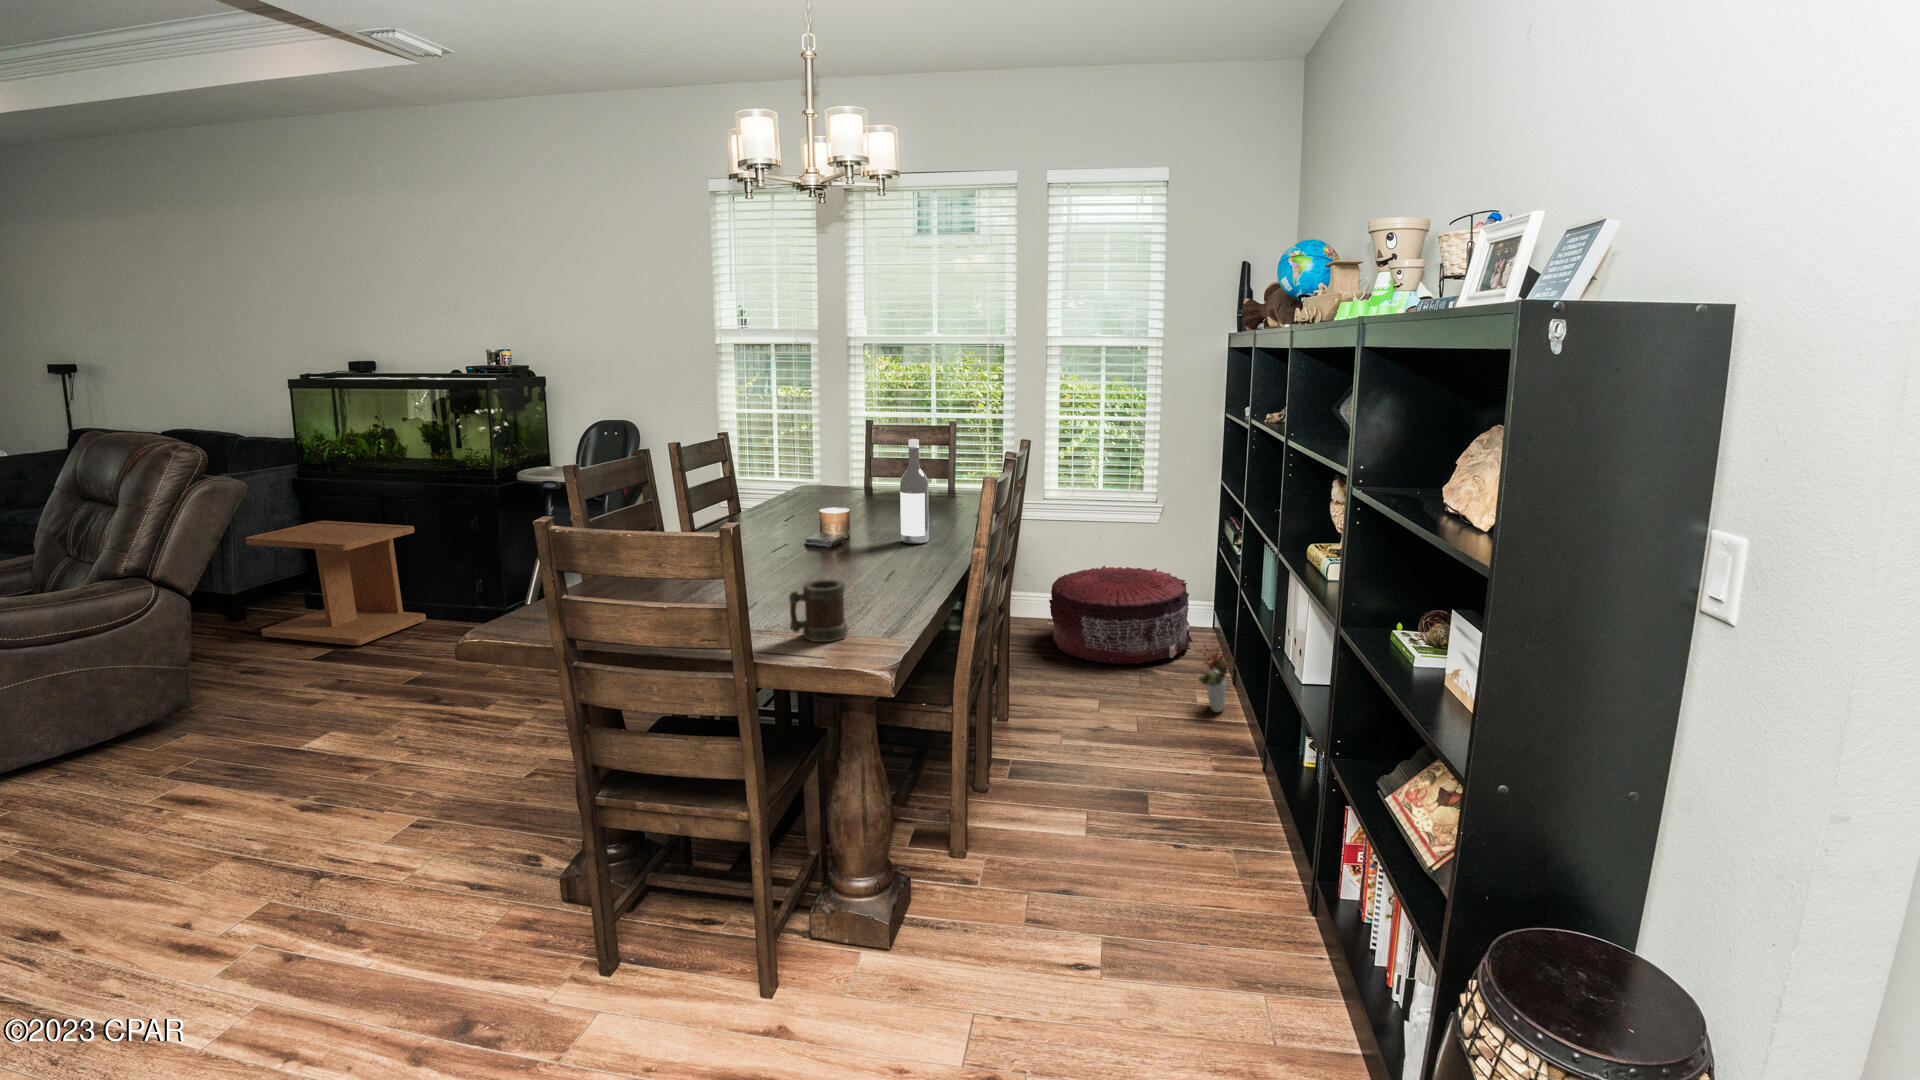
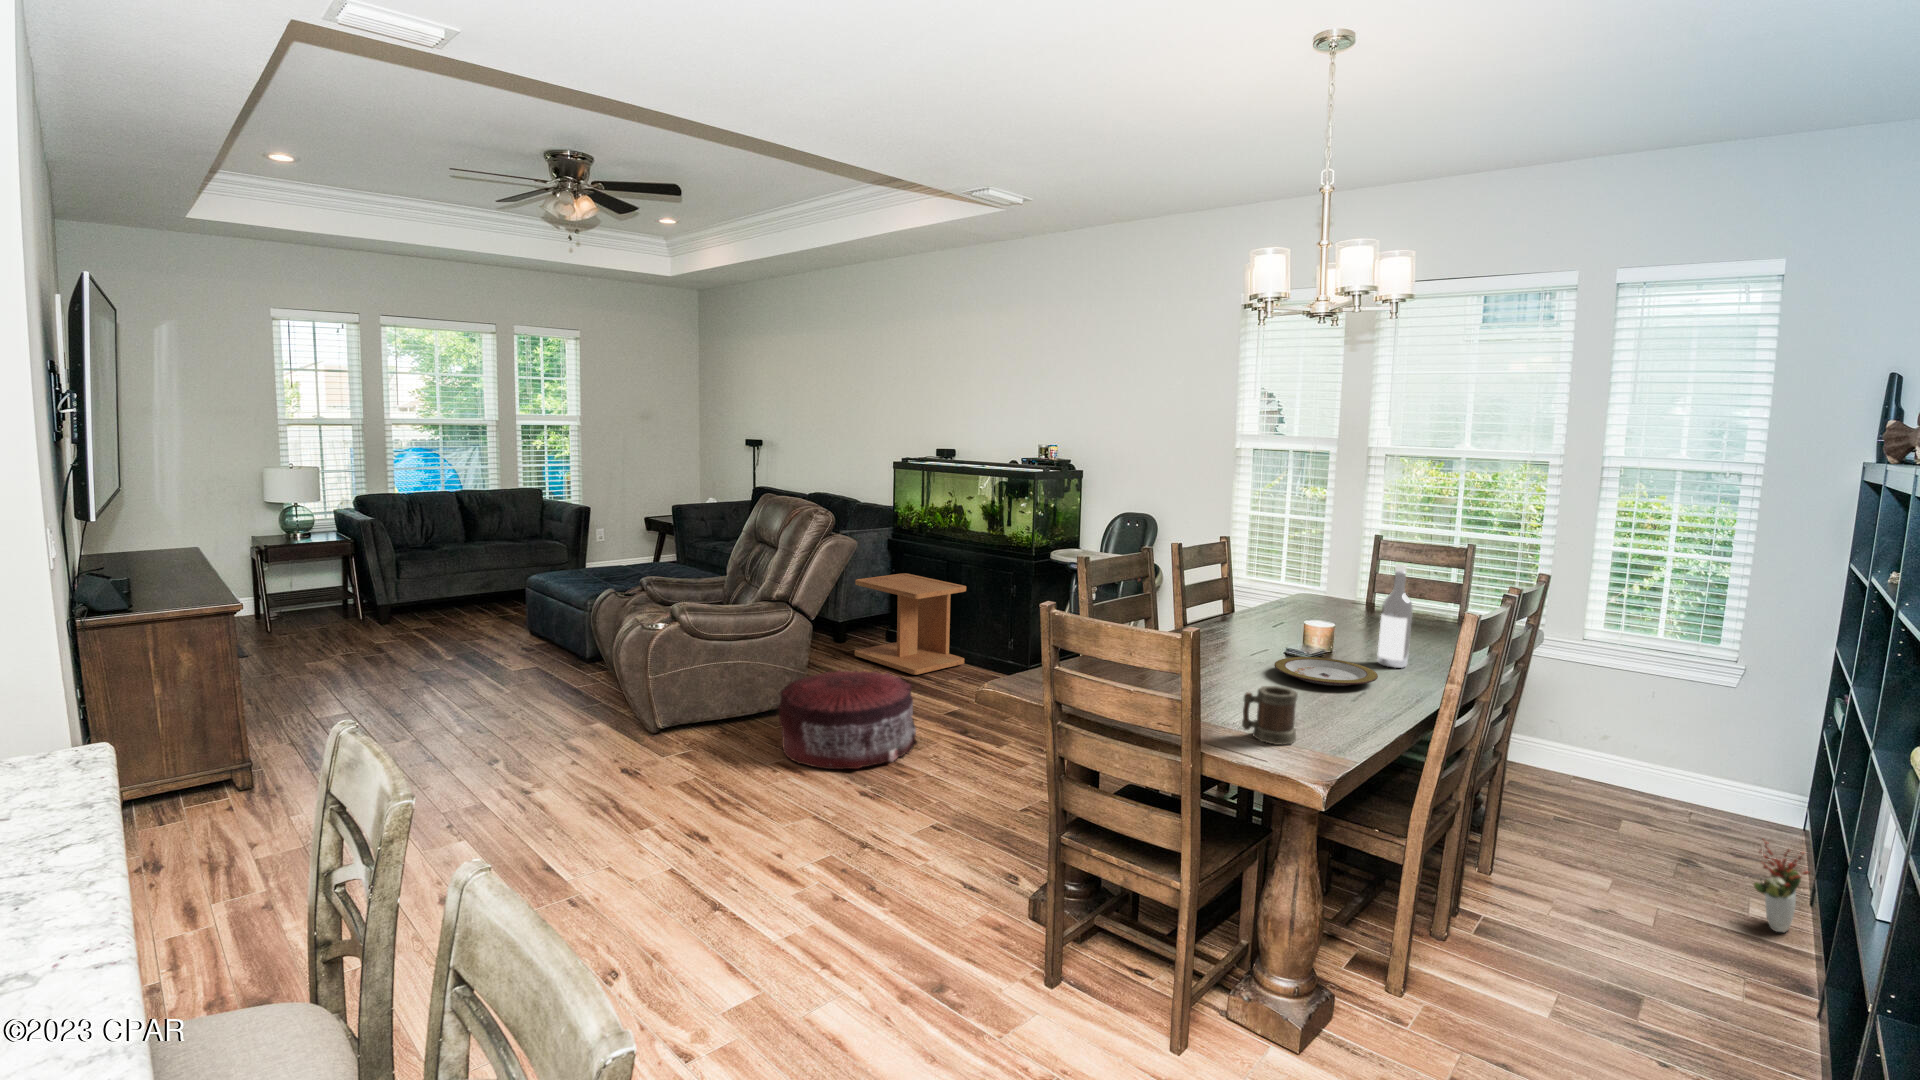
plate: none [806,544,908,572] -> present [1274,657,1378,686]
pouf: present [1049,565,1192,664] -> present [777,670,917,769]

